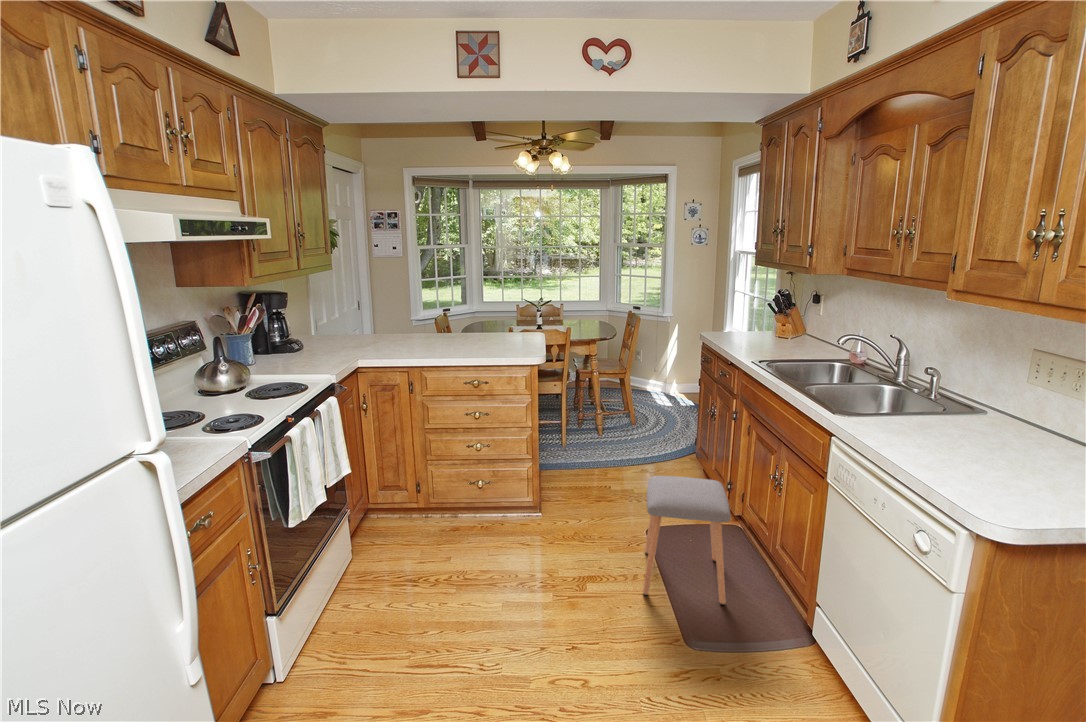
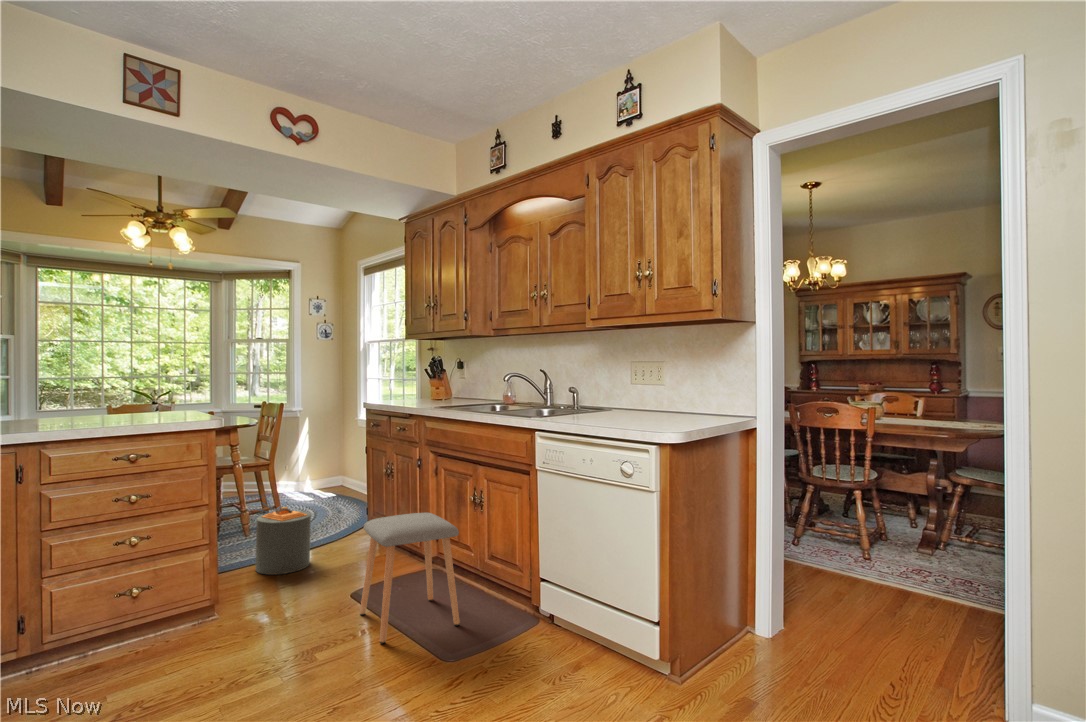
trash can: none [592,414,638,483] -> present [255,498,311,575]

